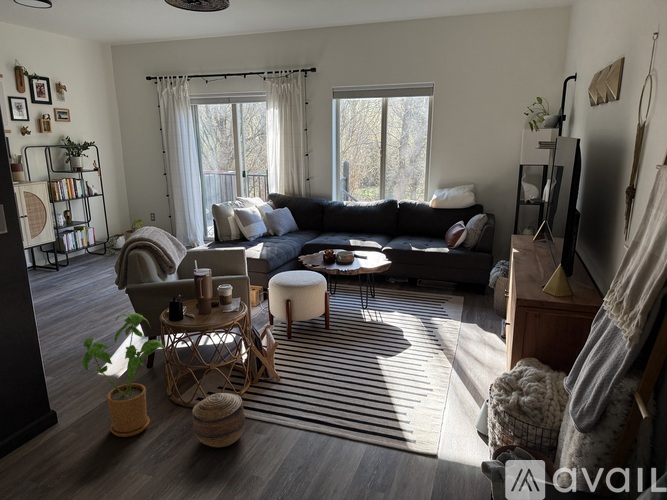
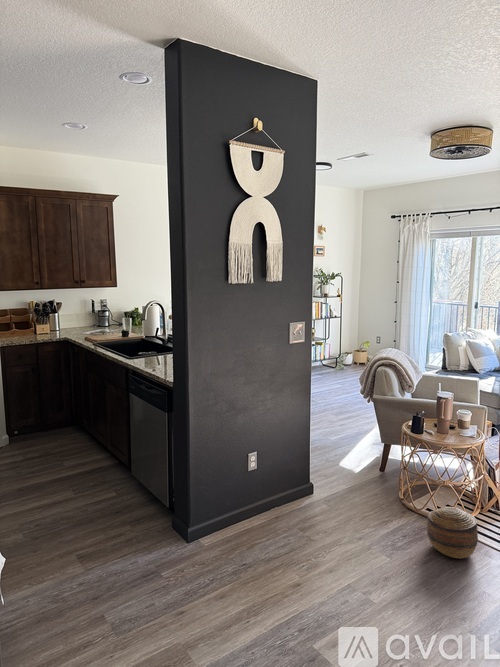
house plant: present [82,313,166,437] -> none [342,418,410,522]

